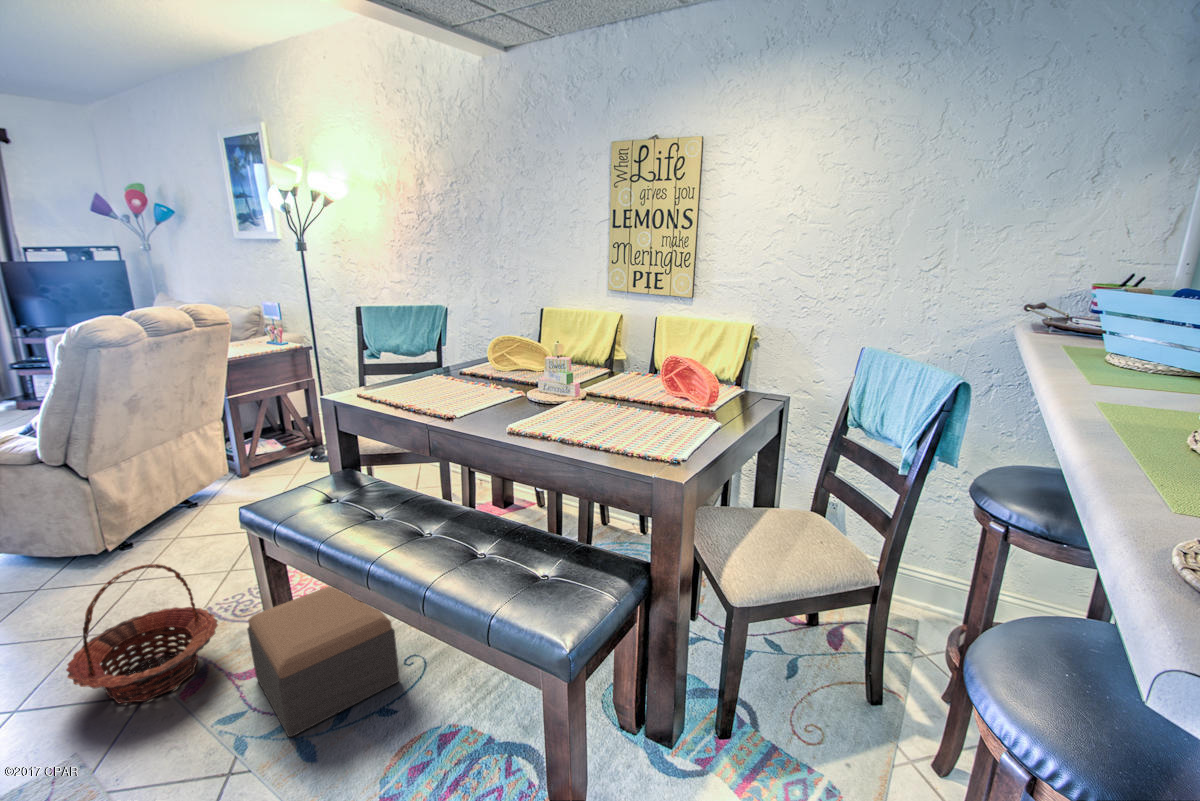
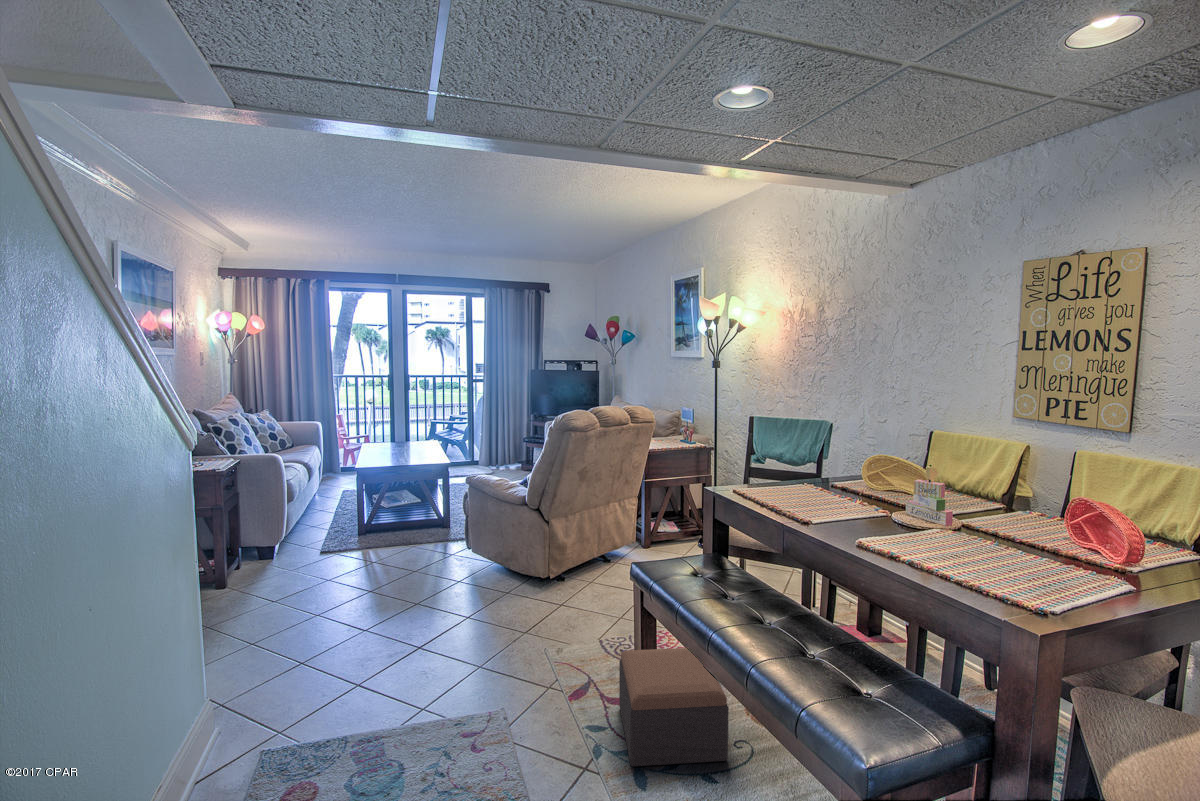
basket: present [66,564,218,703] -> none [512,587,603,691]

